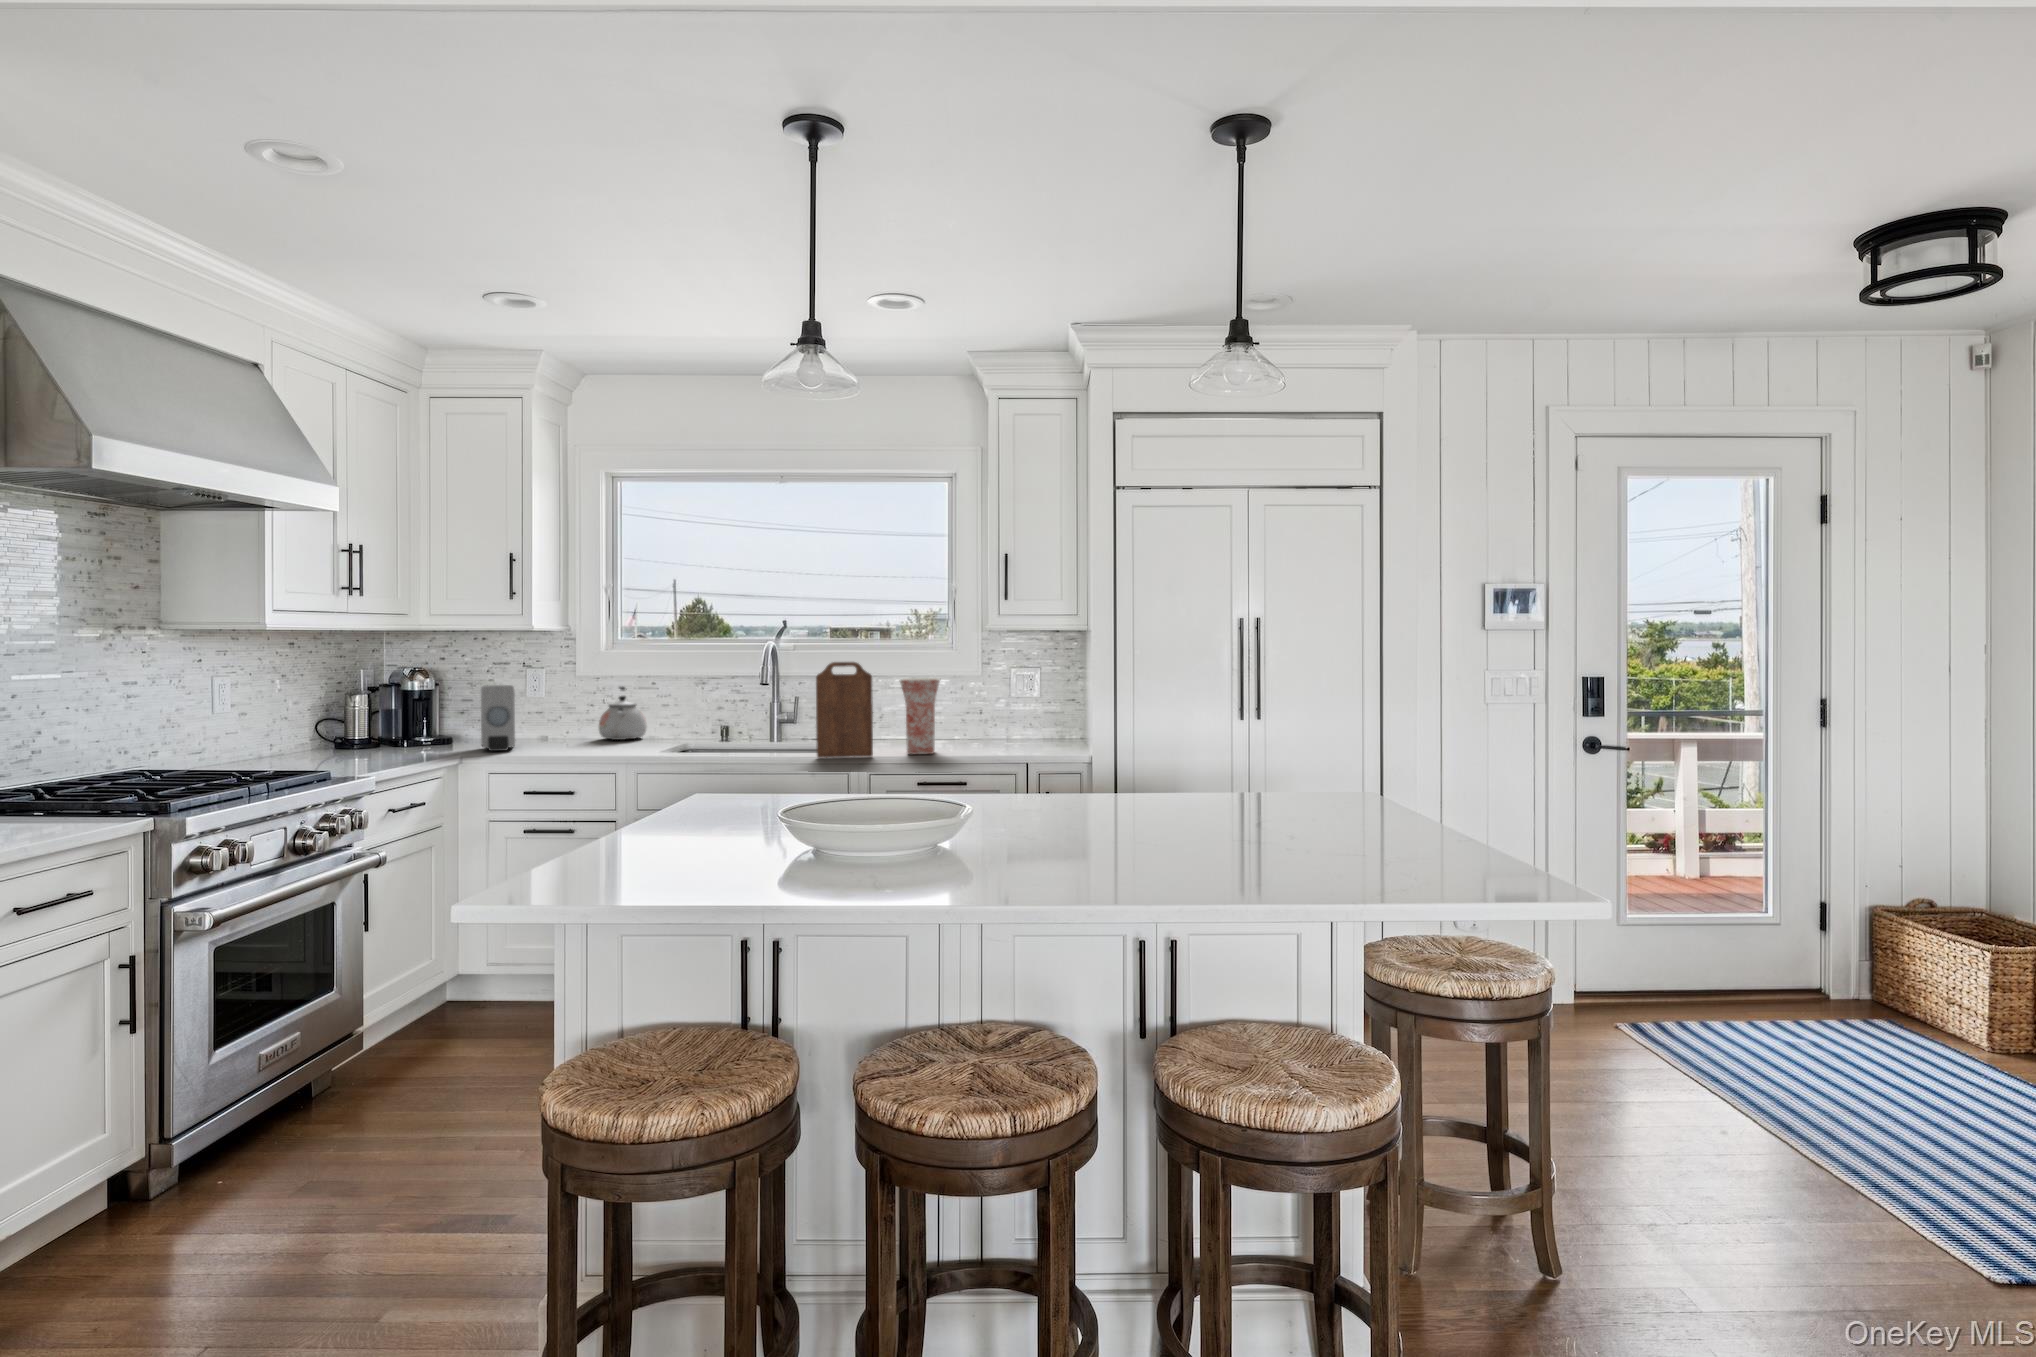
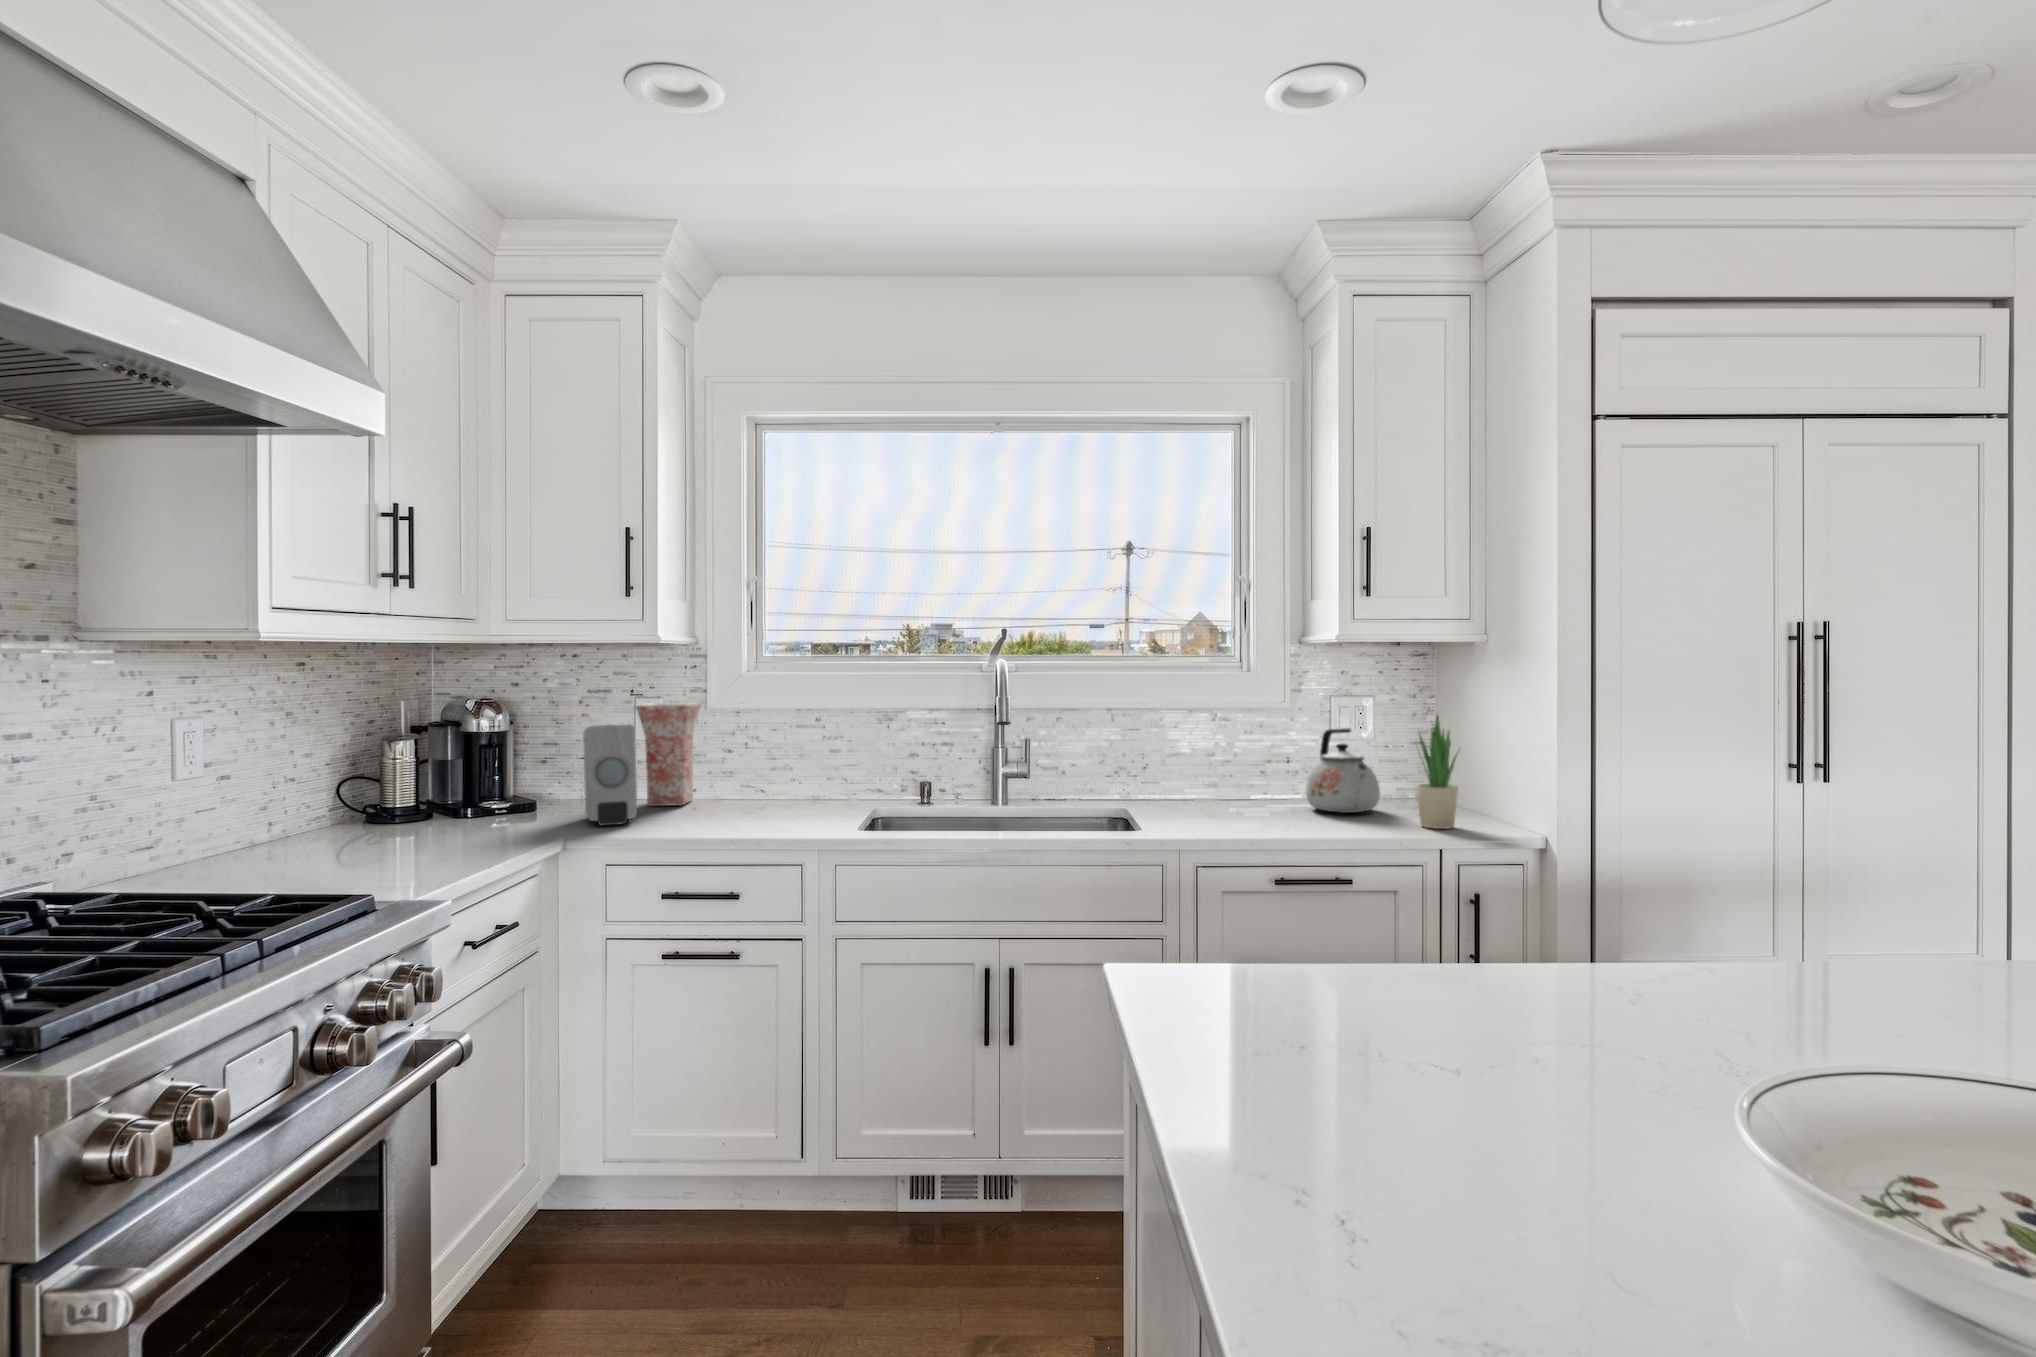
cutting board: present [816,662,873,758] -> none [1115,688,1200,838]
vase: present [900,678,940,754] -> present [636,702,701,806]
potted plant: none [1022,679,1050,754] -> present [1416,715,1458,829]
kettle: present [599,687,647,740] -> present [1306,729,1380,813]

